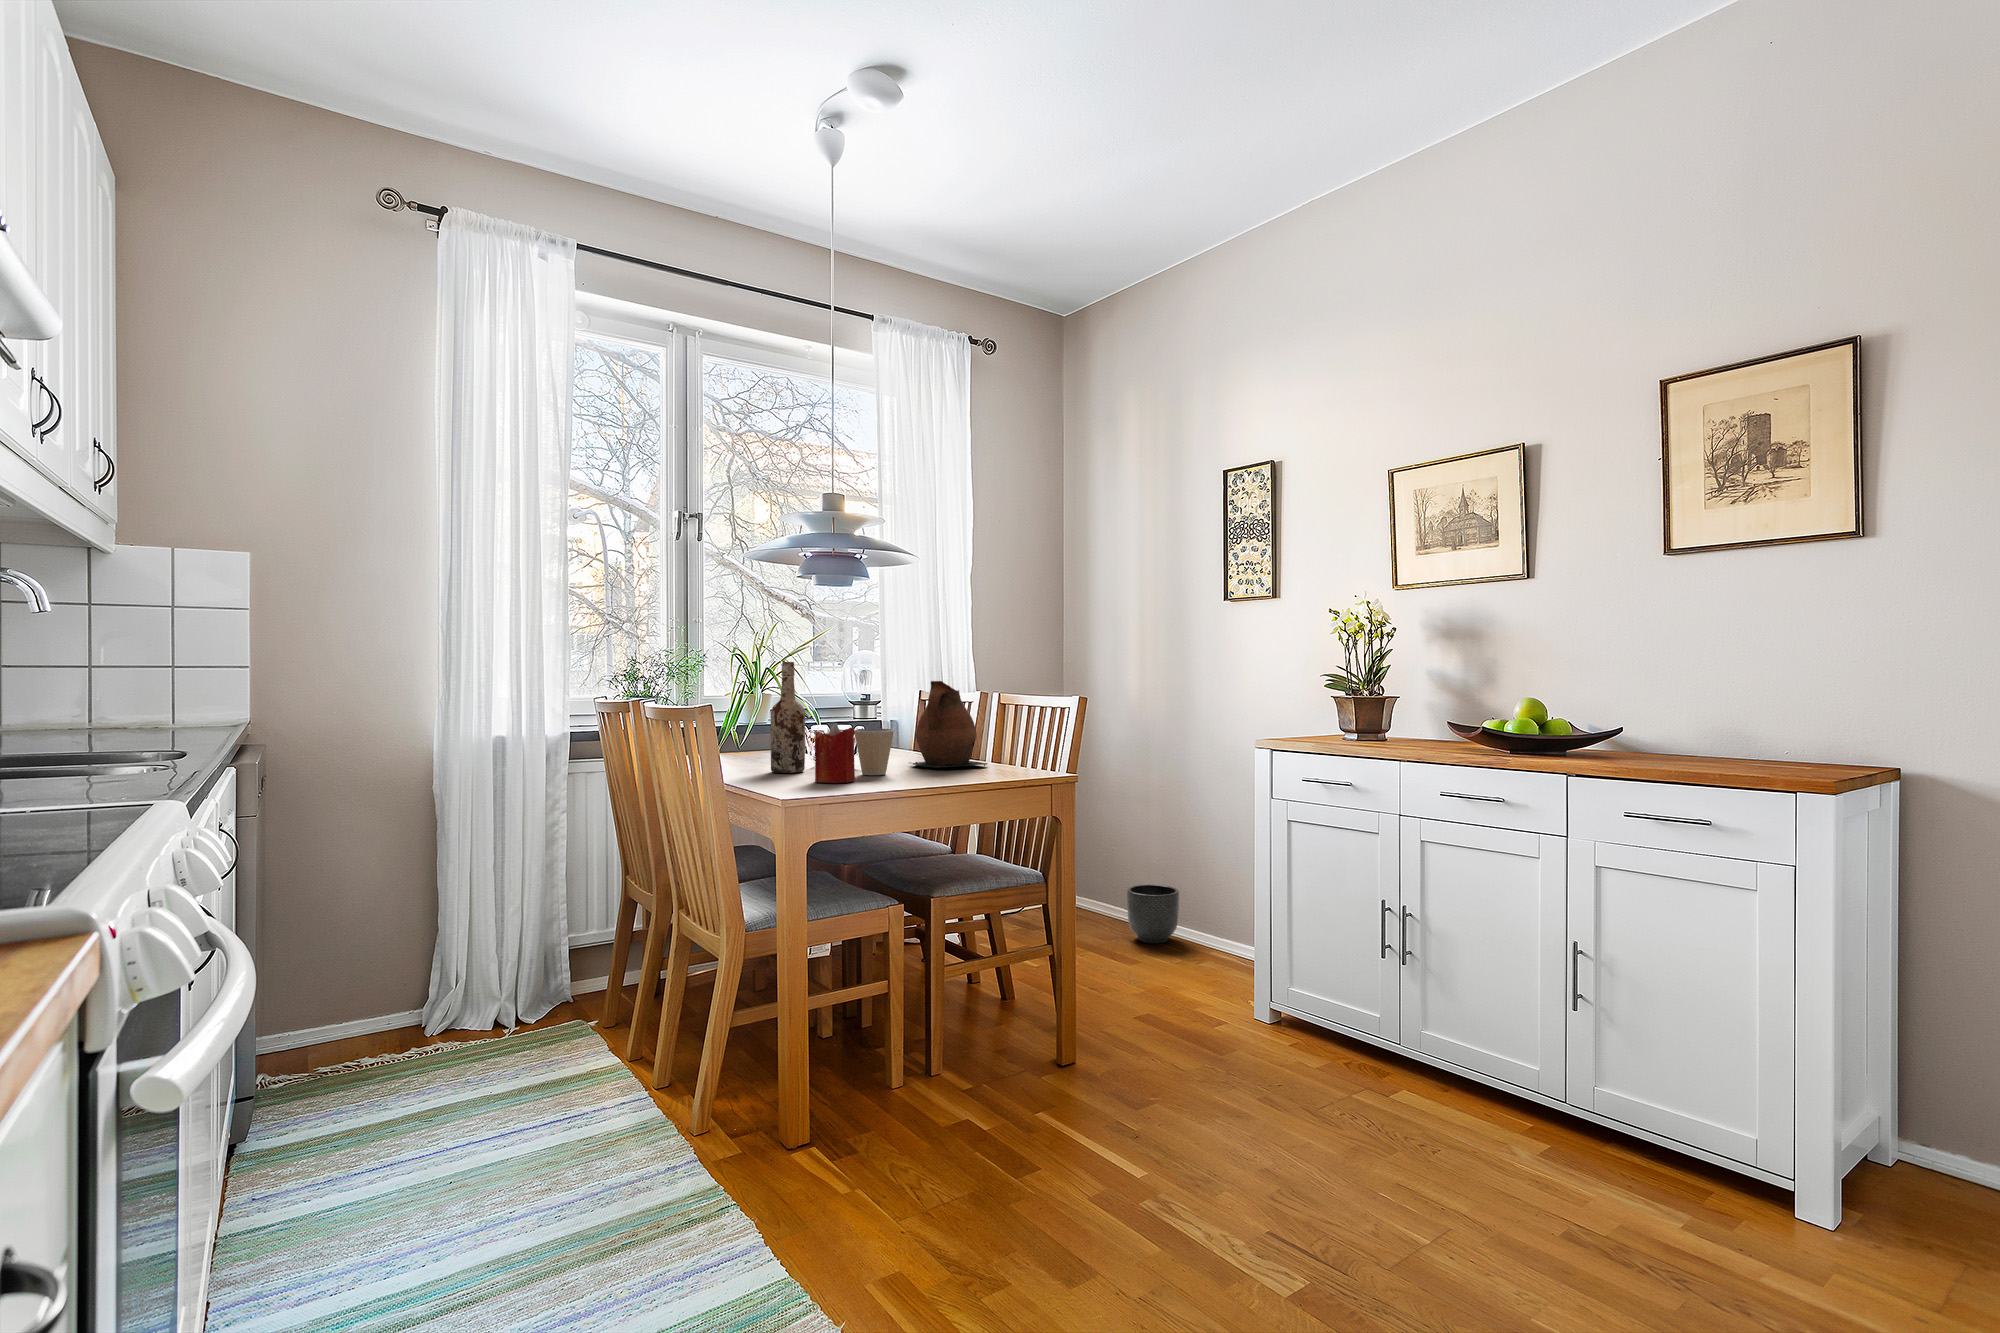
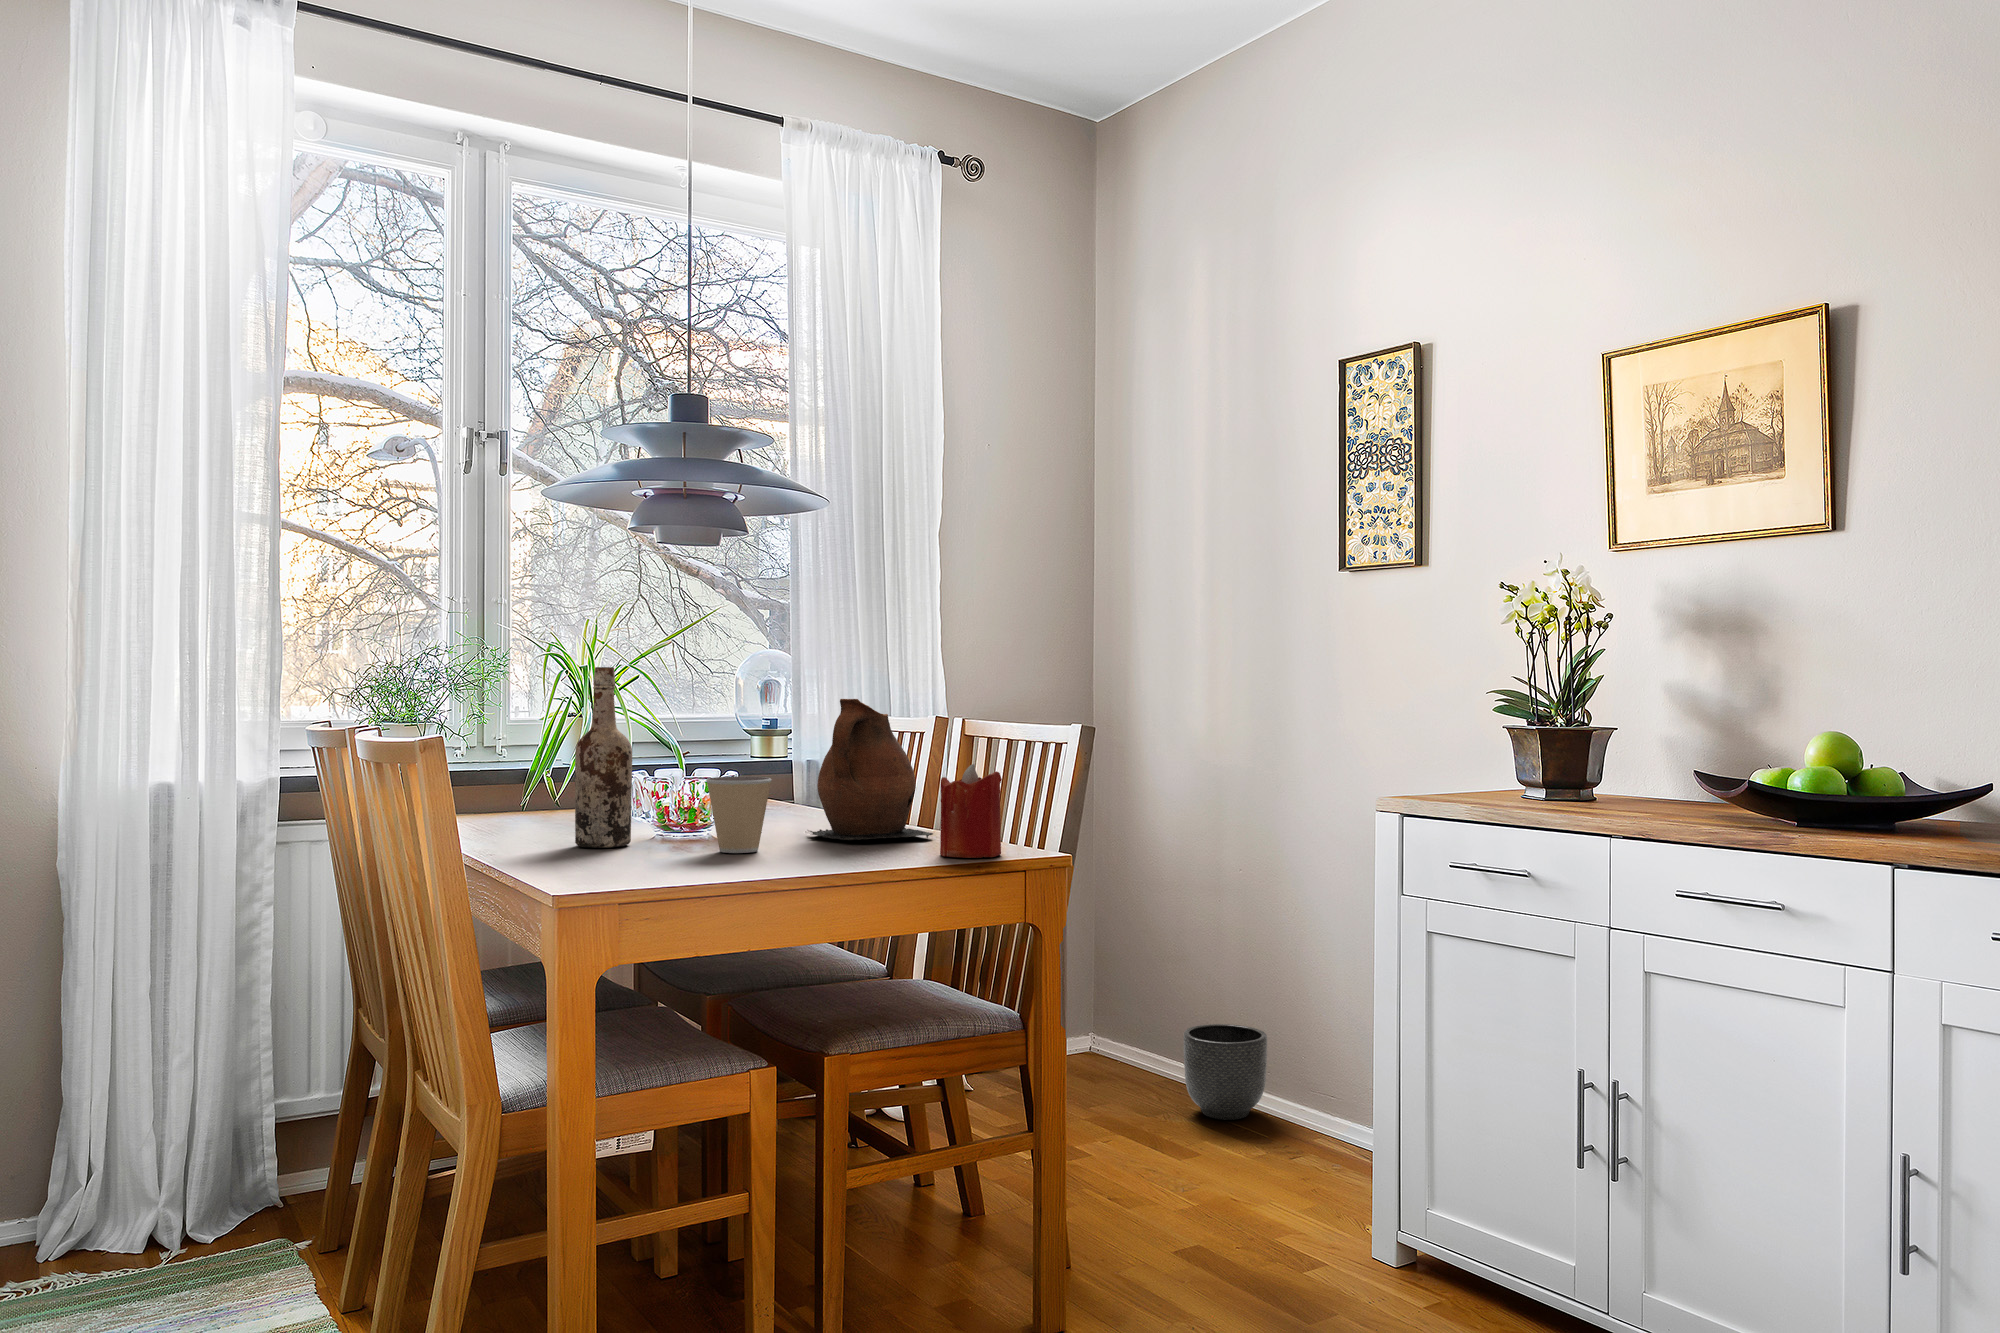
candle: present [815,723,855,783] -> present [940,764,1002,858]

